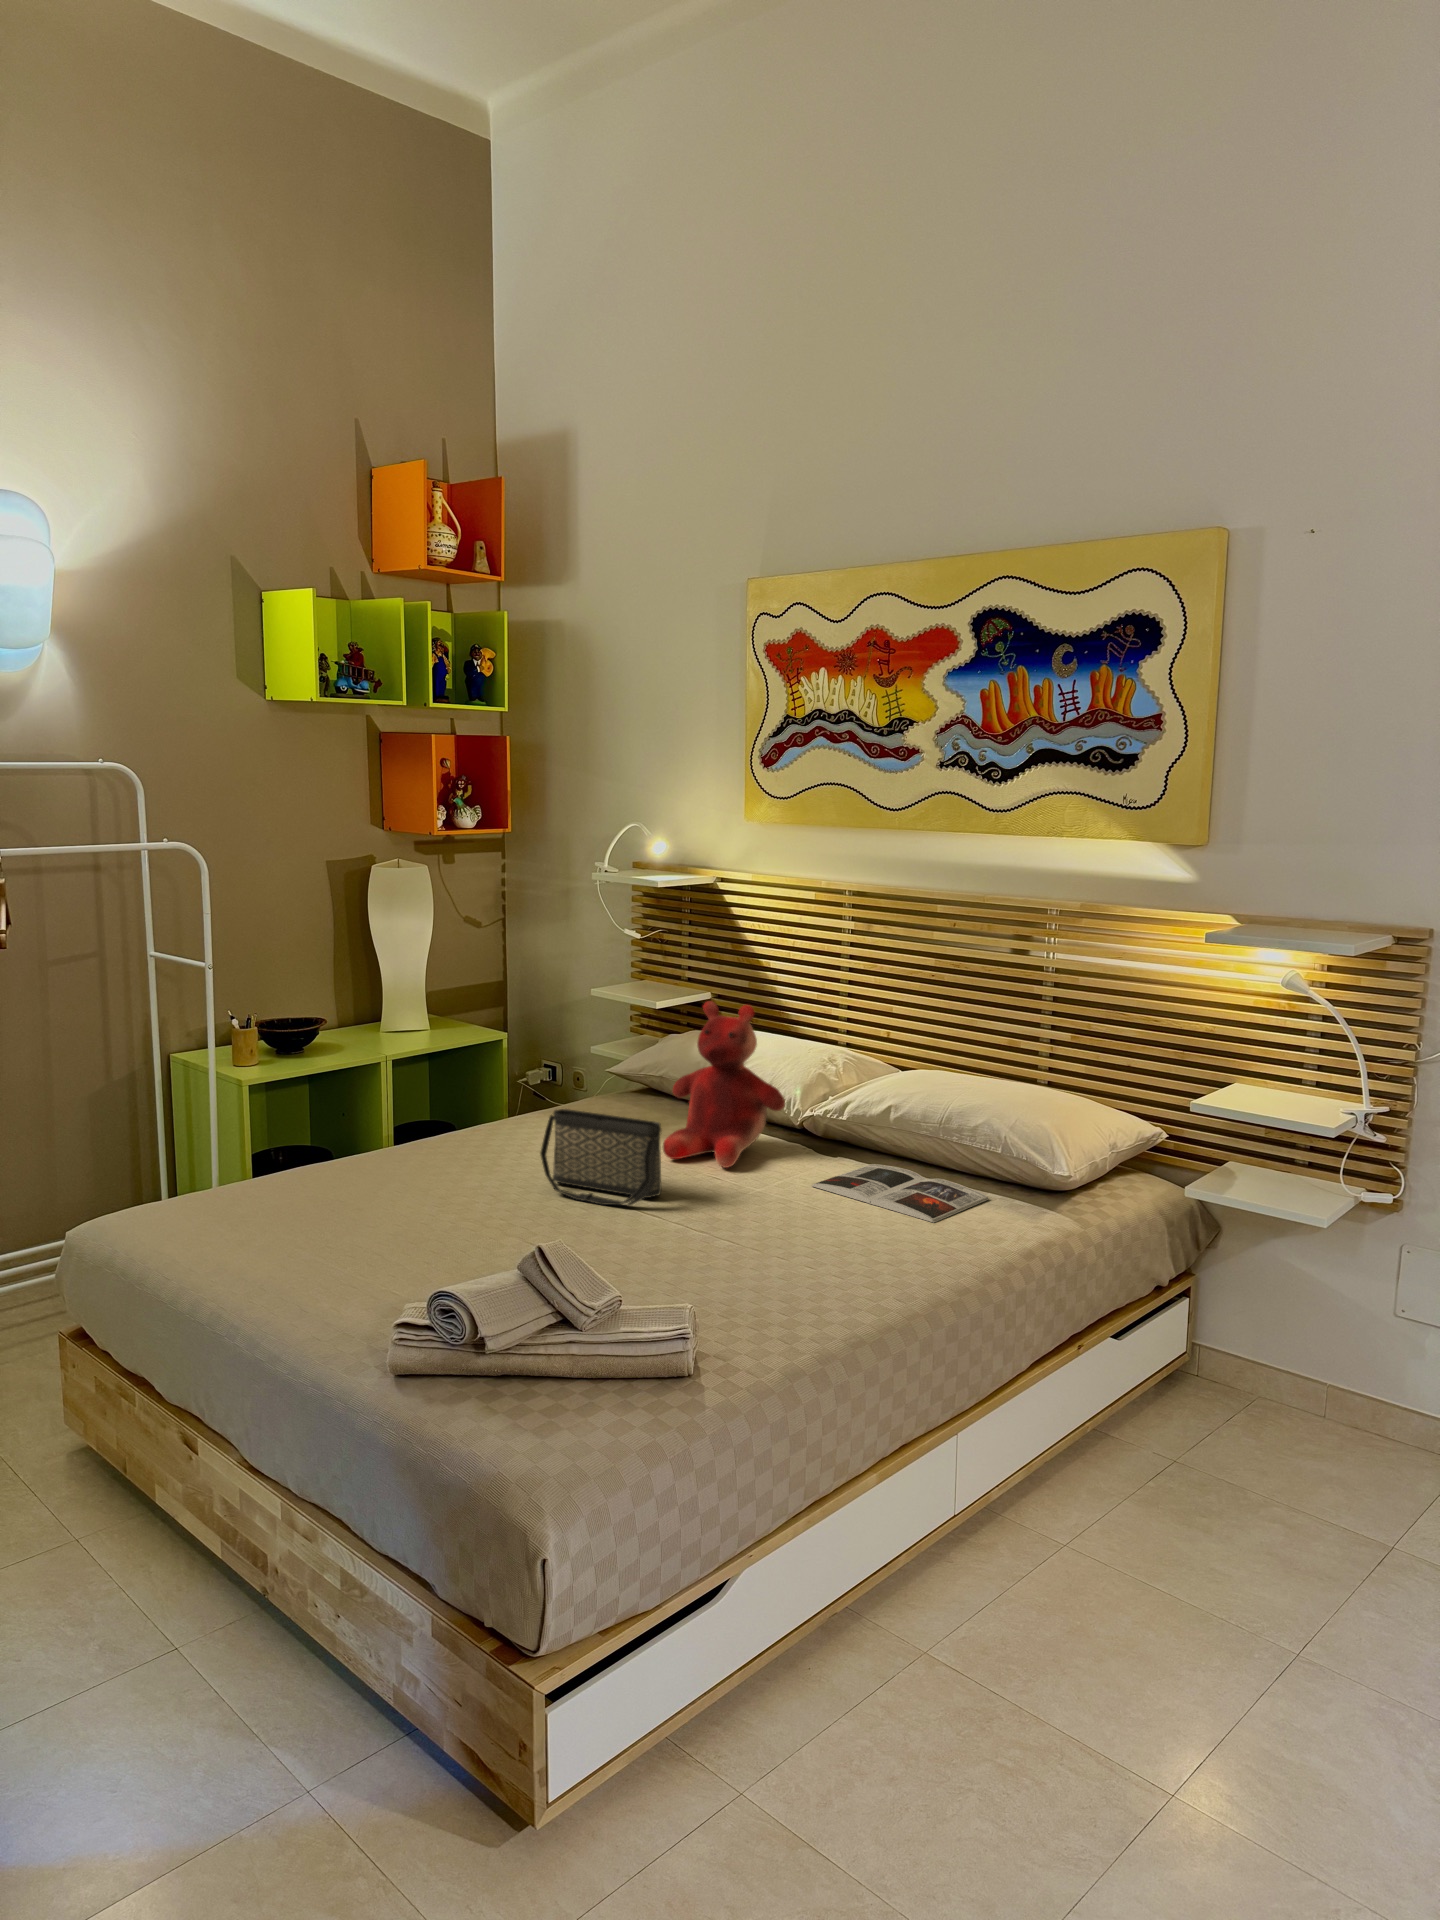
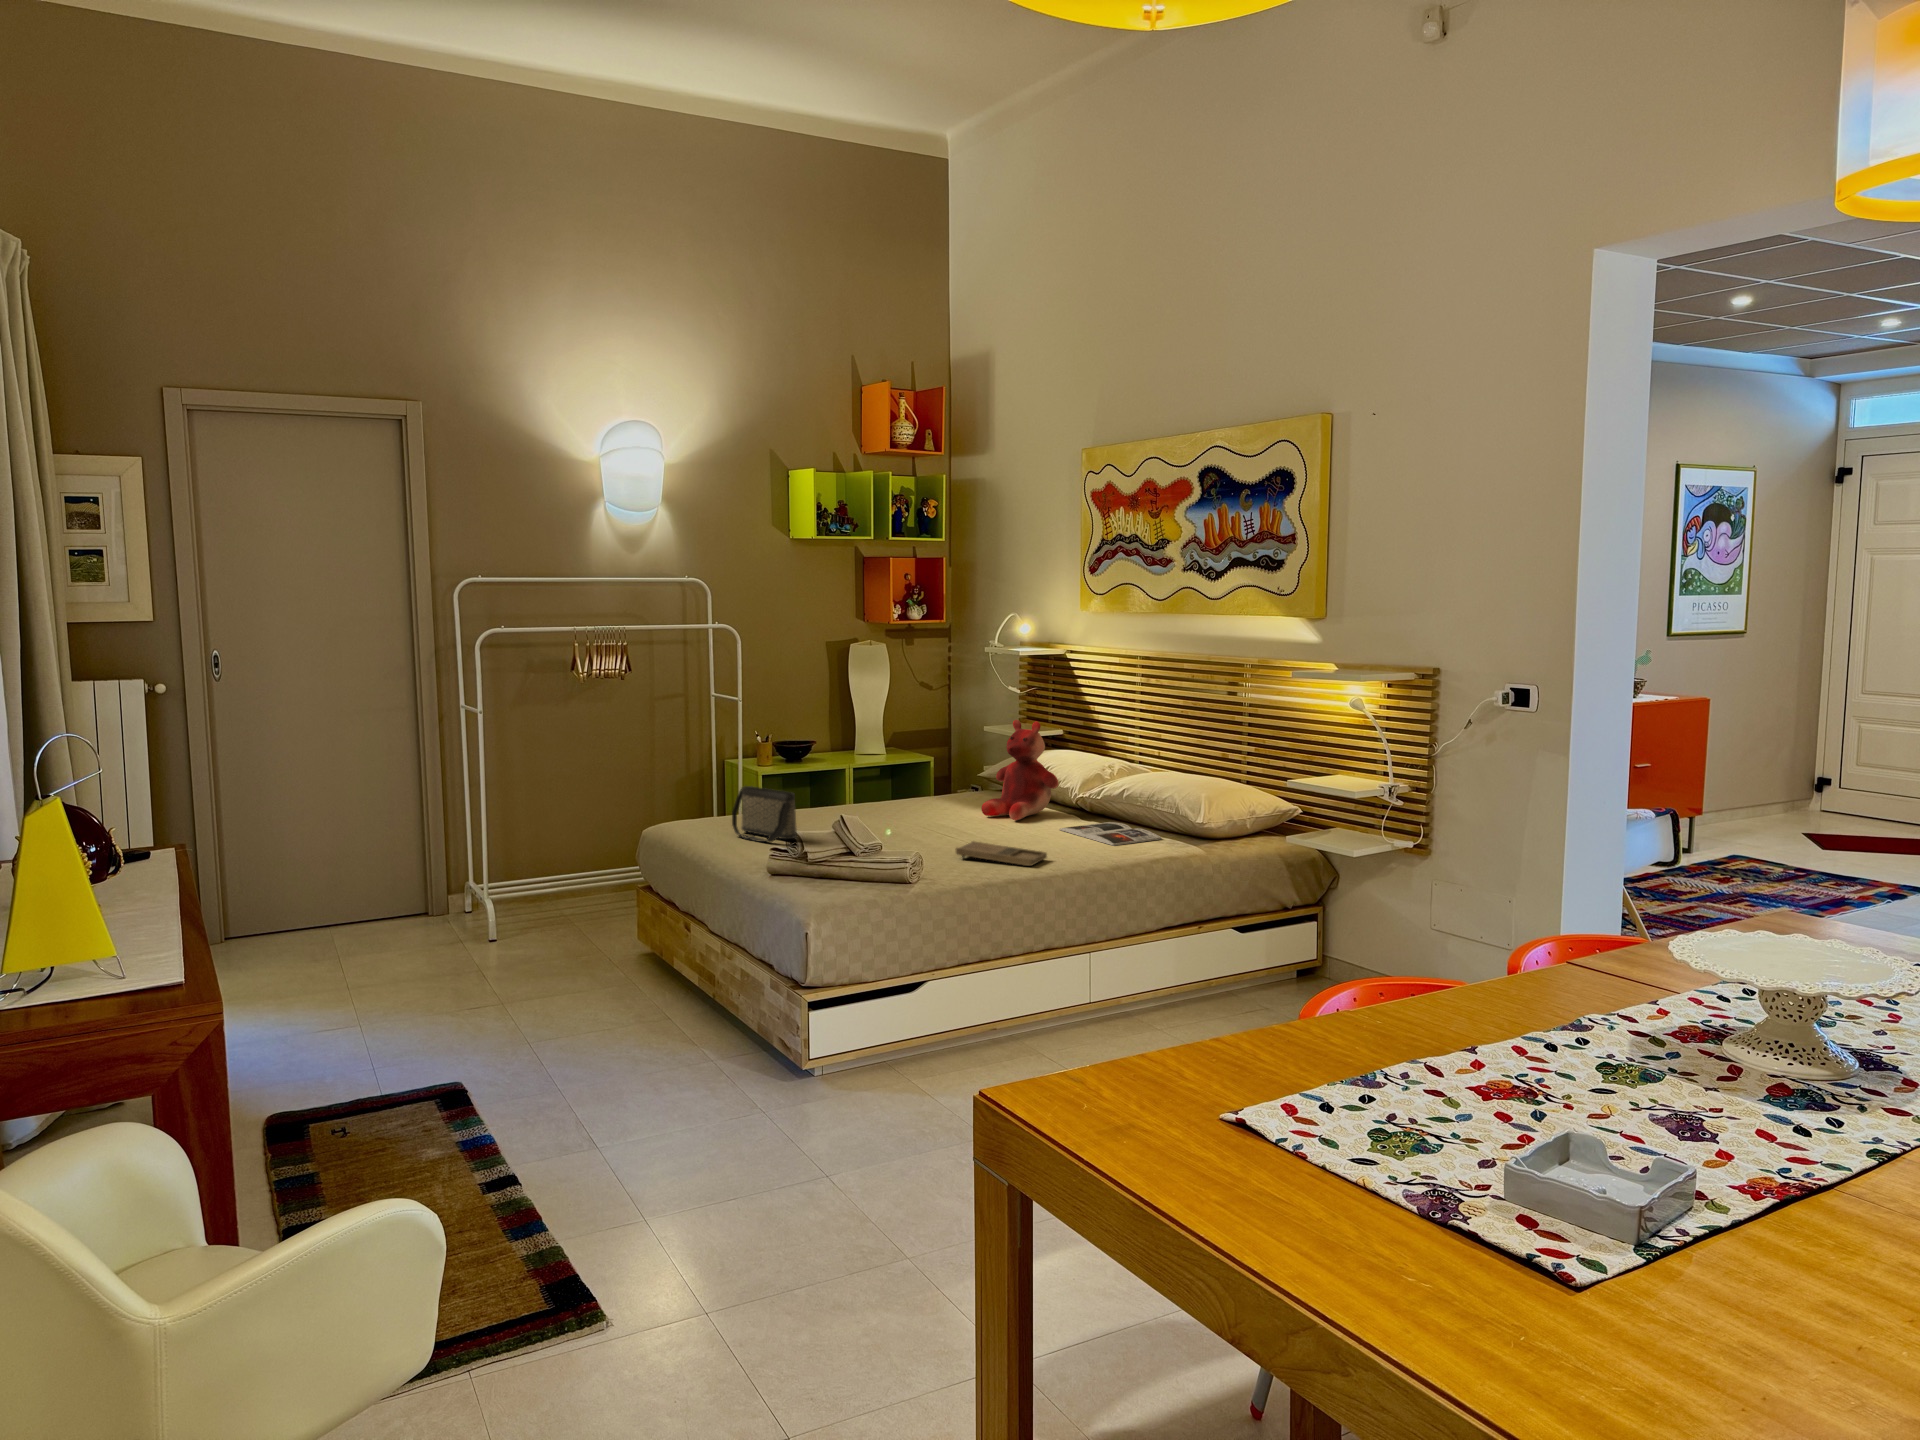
handbag: present [540,1109,661,1206] -> present [732,786,797,842]
tray: none [712,1242,868,1296] -> present [956,841,1047,866]

